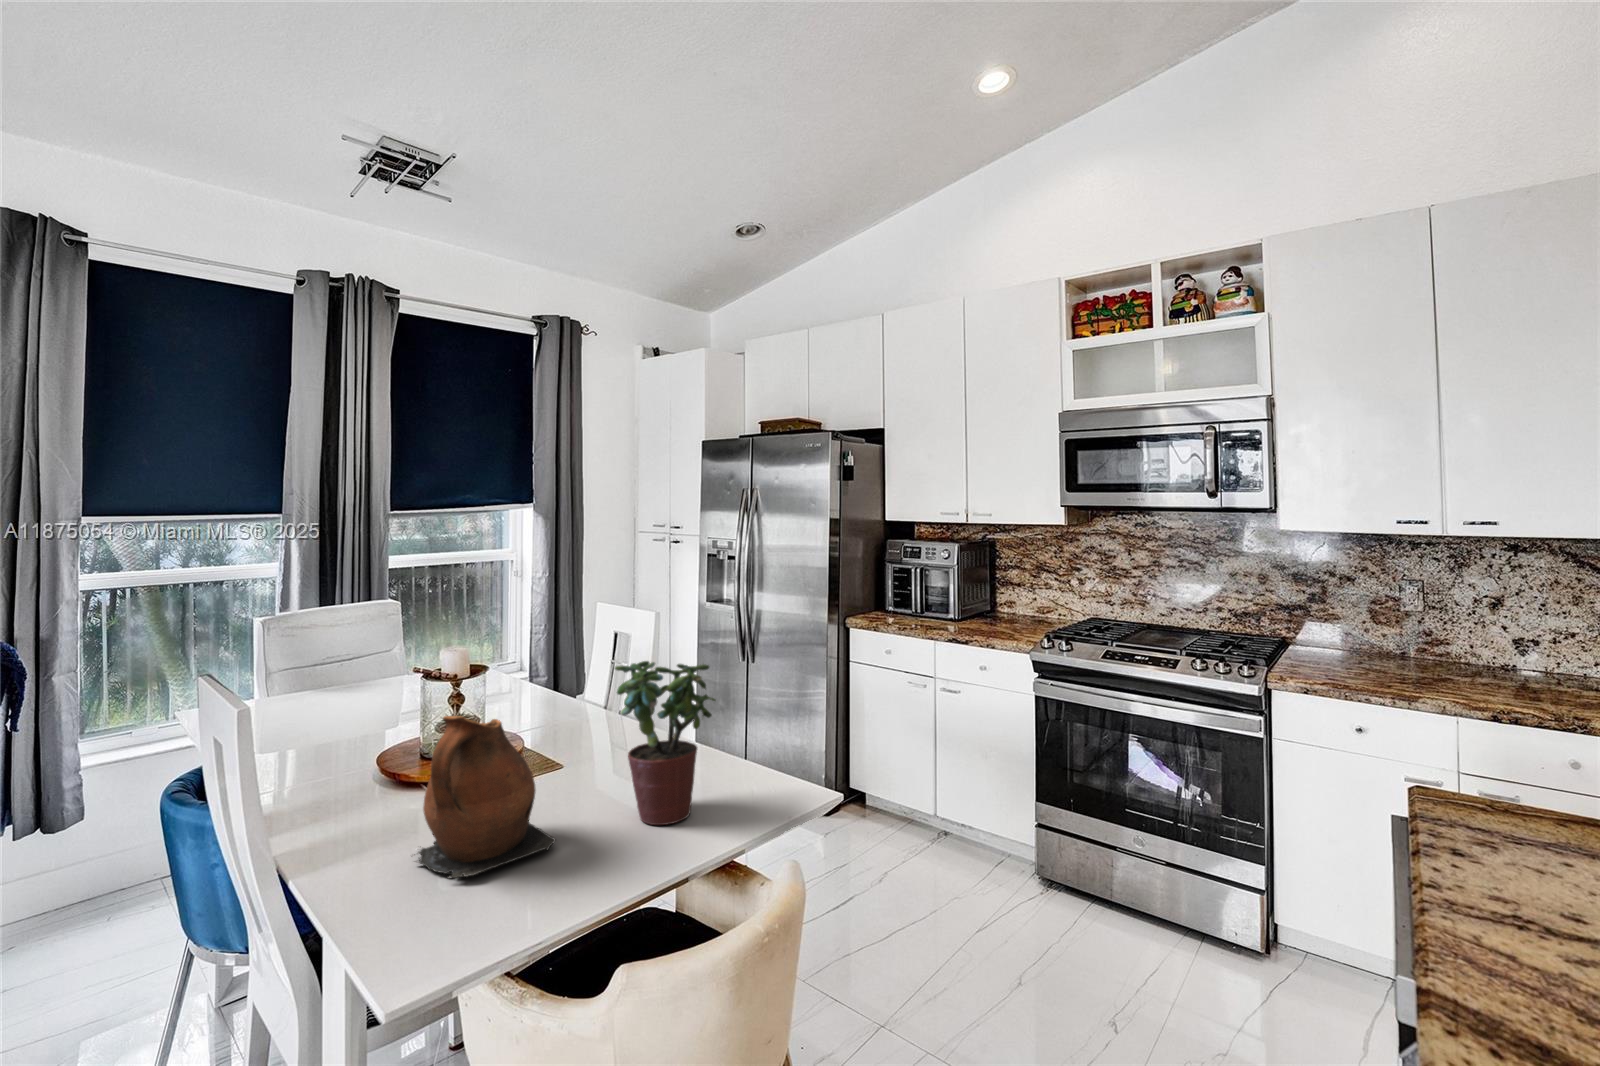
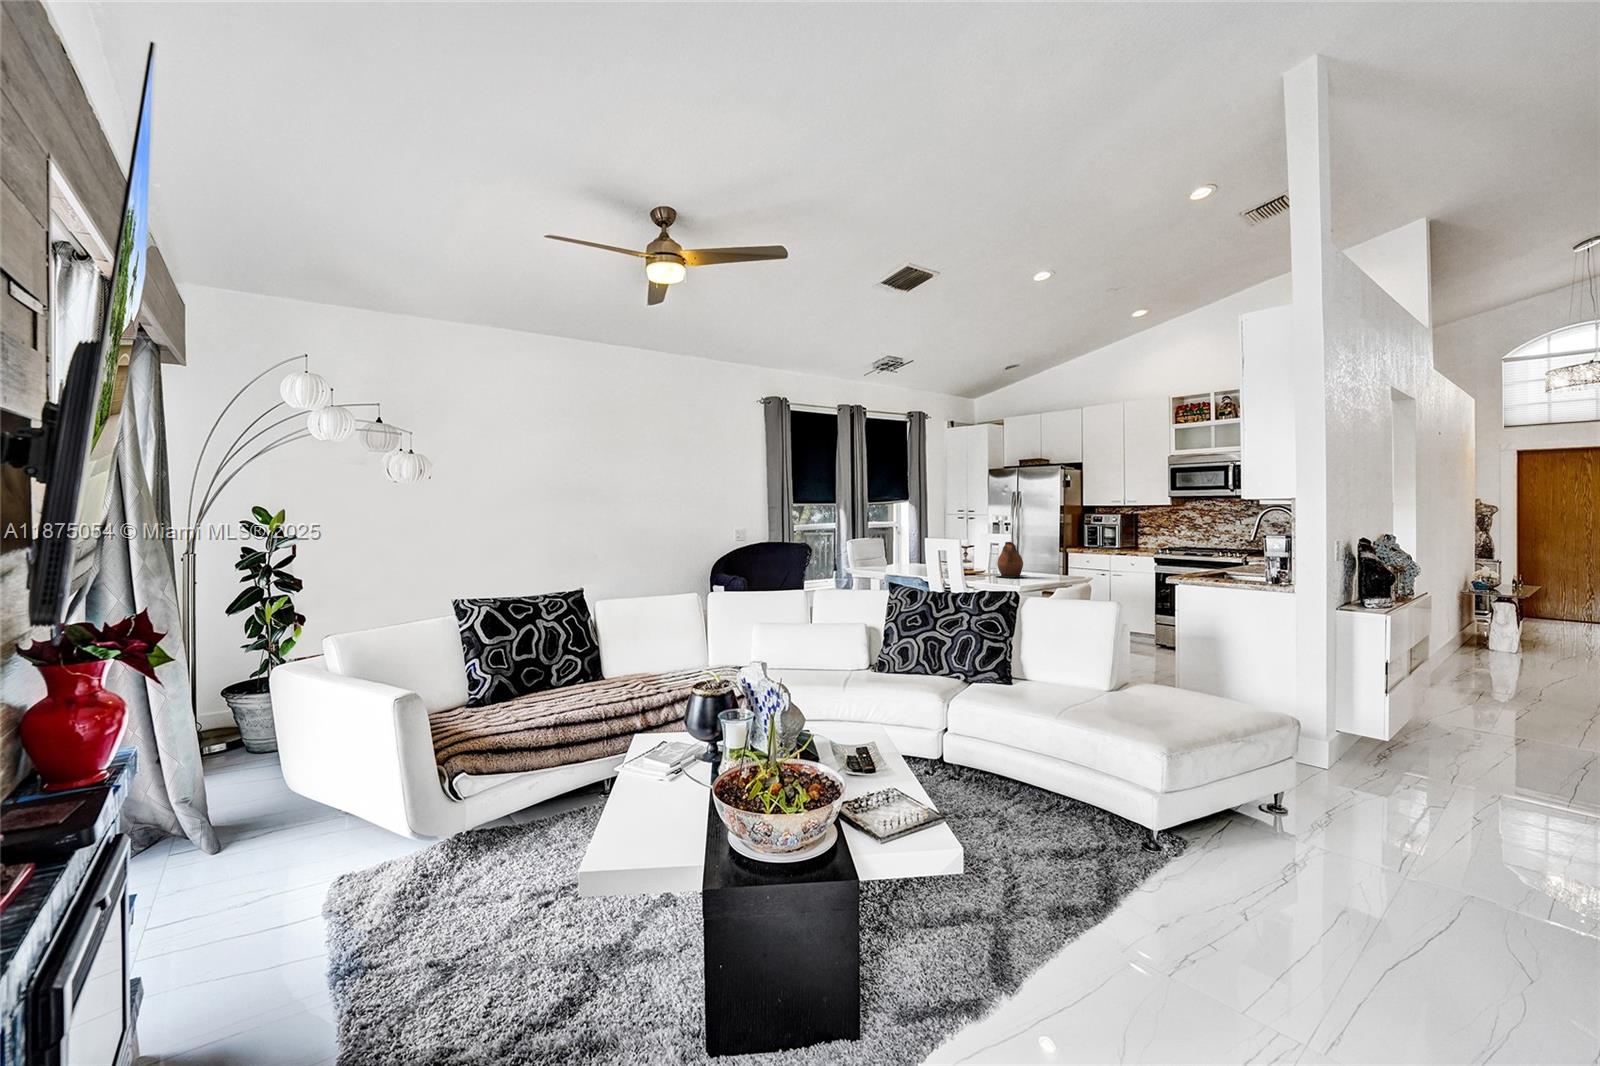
potted plant: present [615,661,715,825] -> none [1035,532,1064,576]

